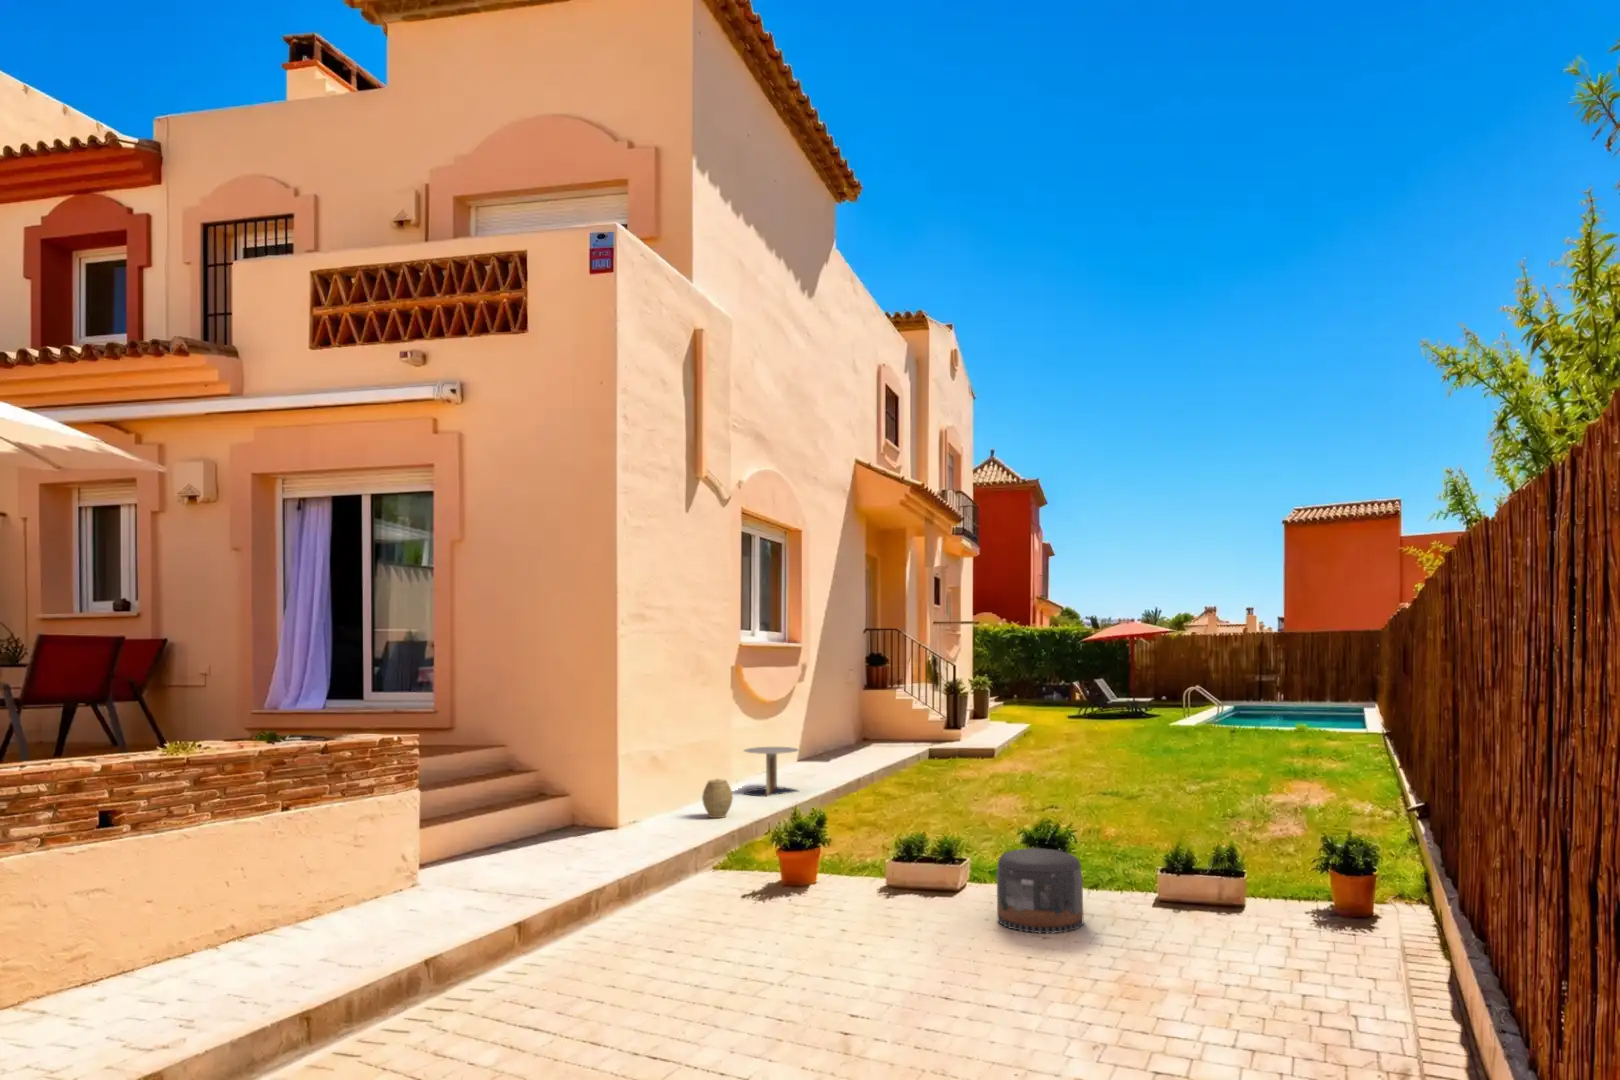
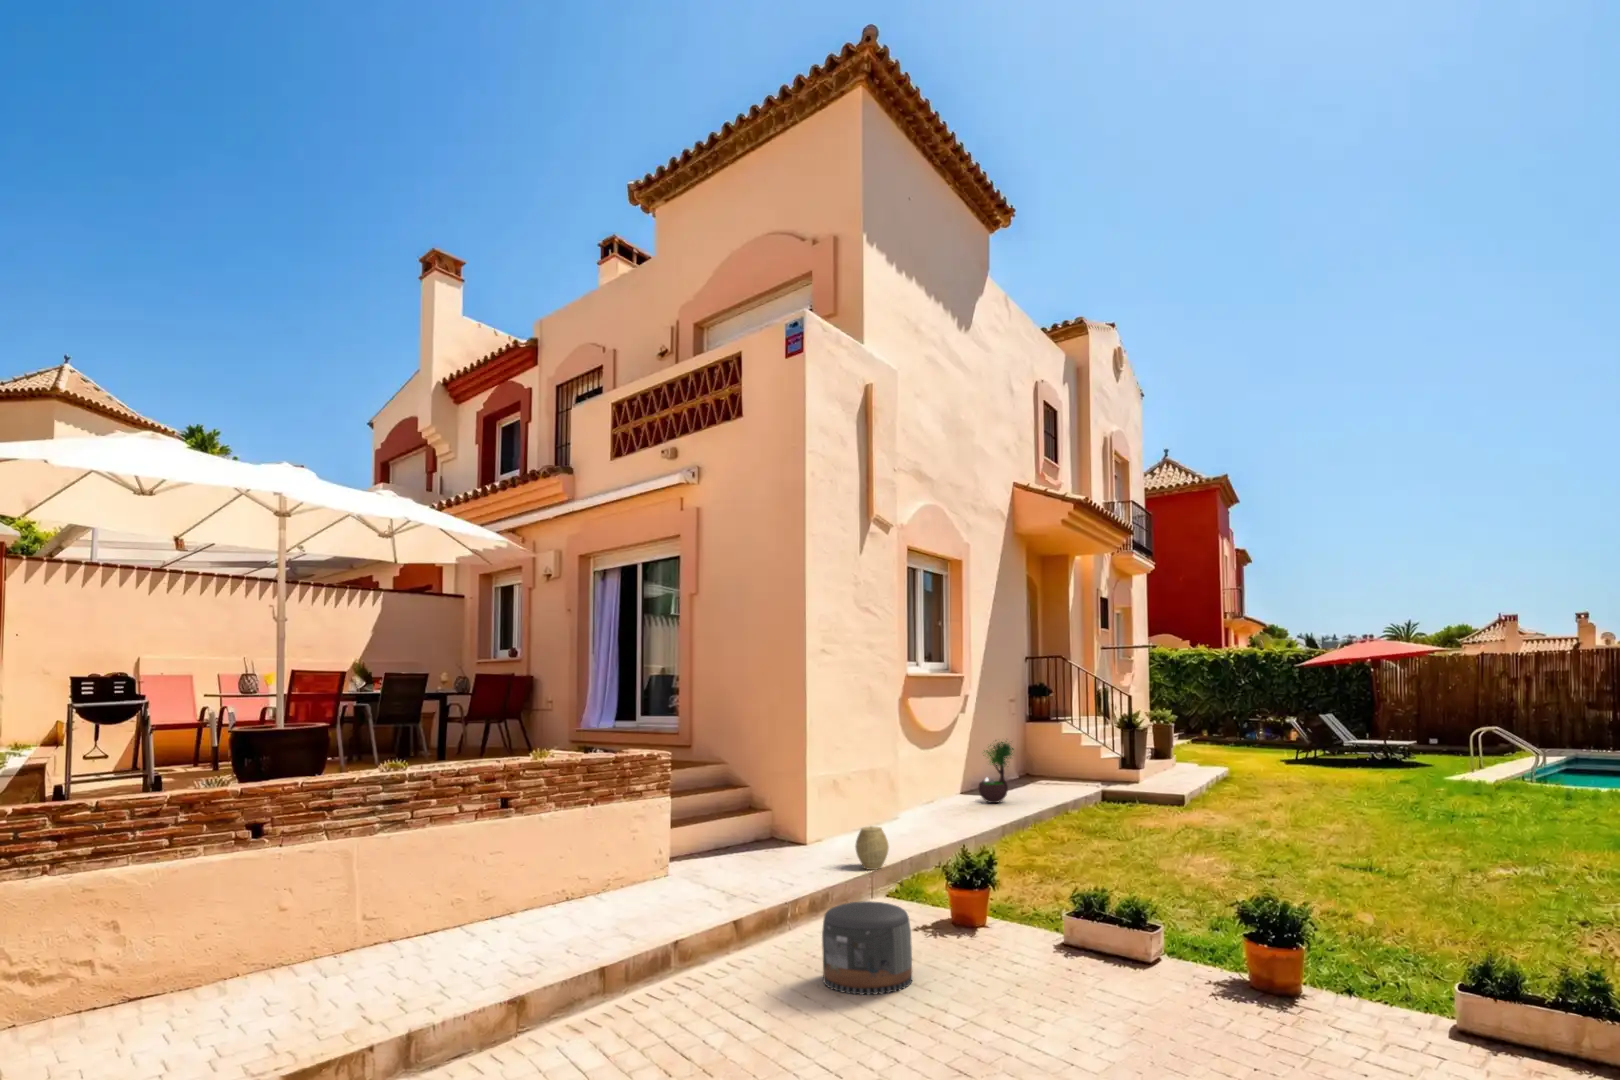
potted tree: none [815,700,849,763] -> present [979,741,1014,803]
side table: present [744,747,798,796] -> none [901,788,963,844]
pouf: present [997,848,1083,933] -> present [822,901,912,995]

